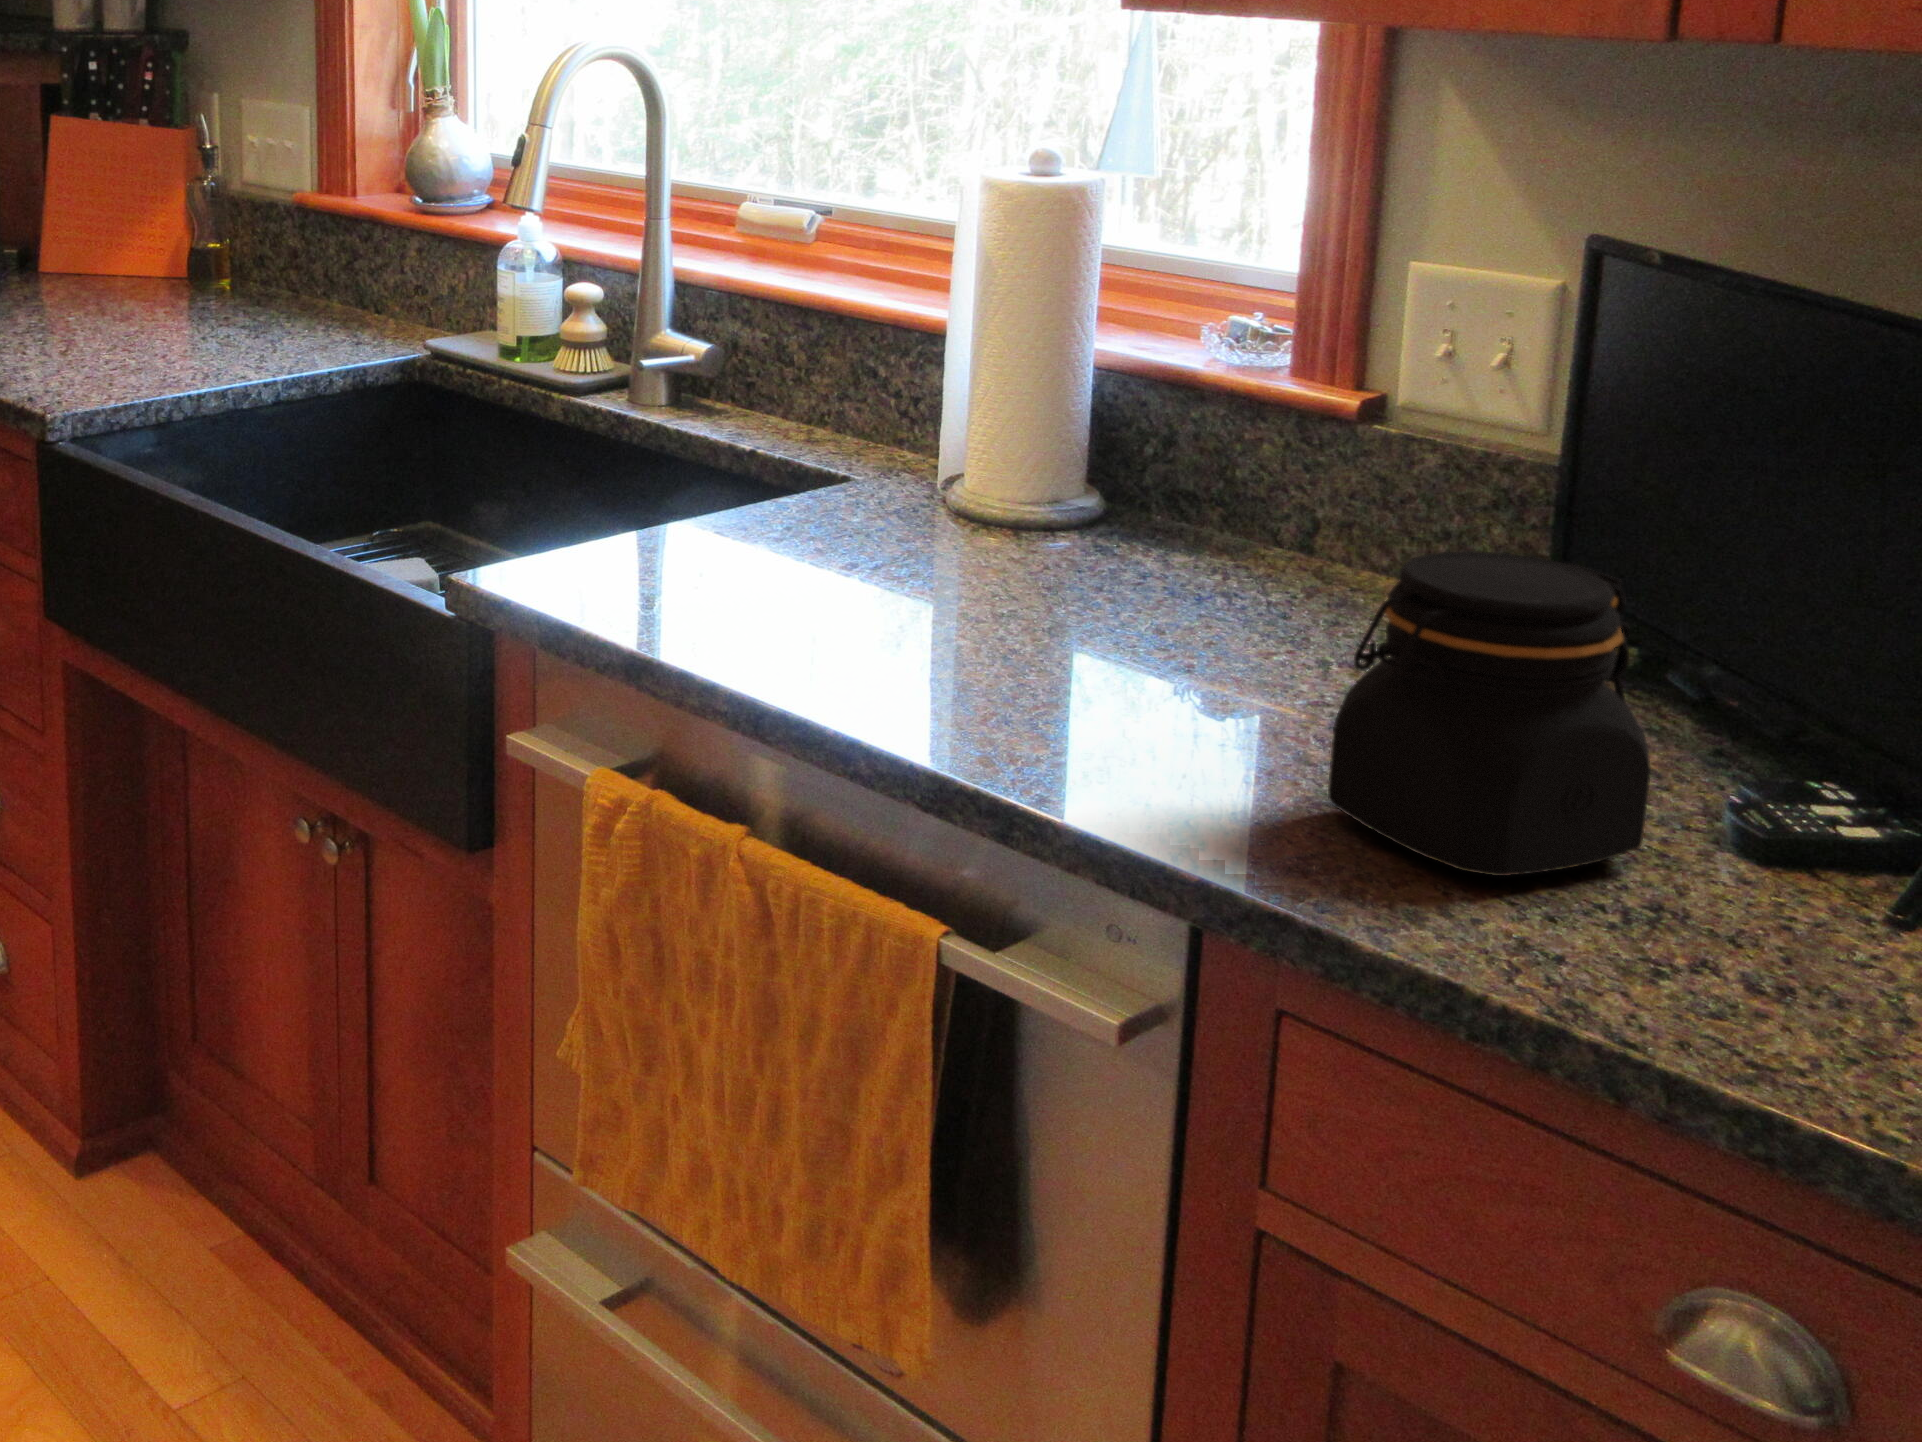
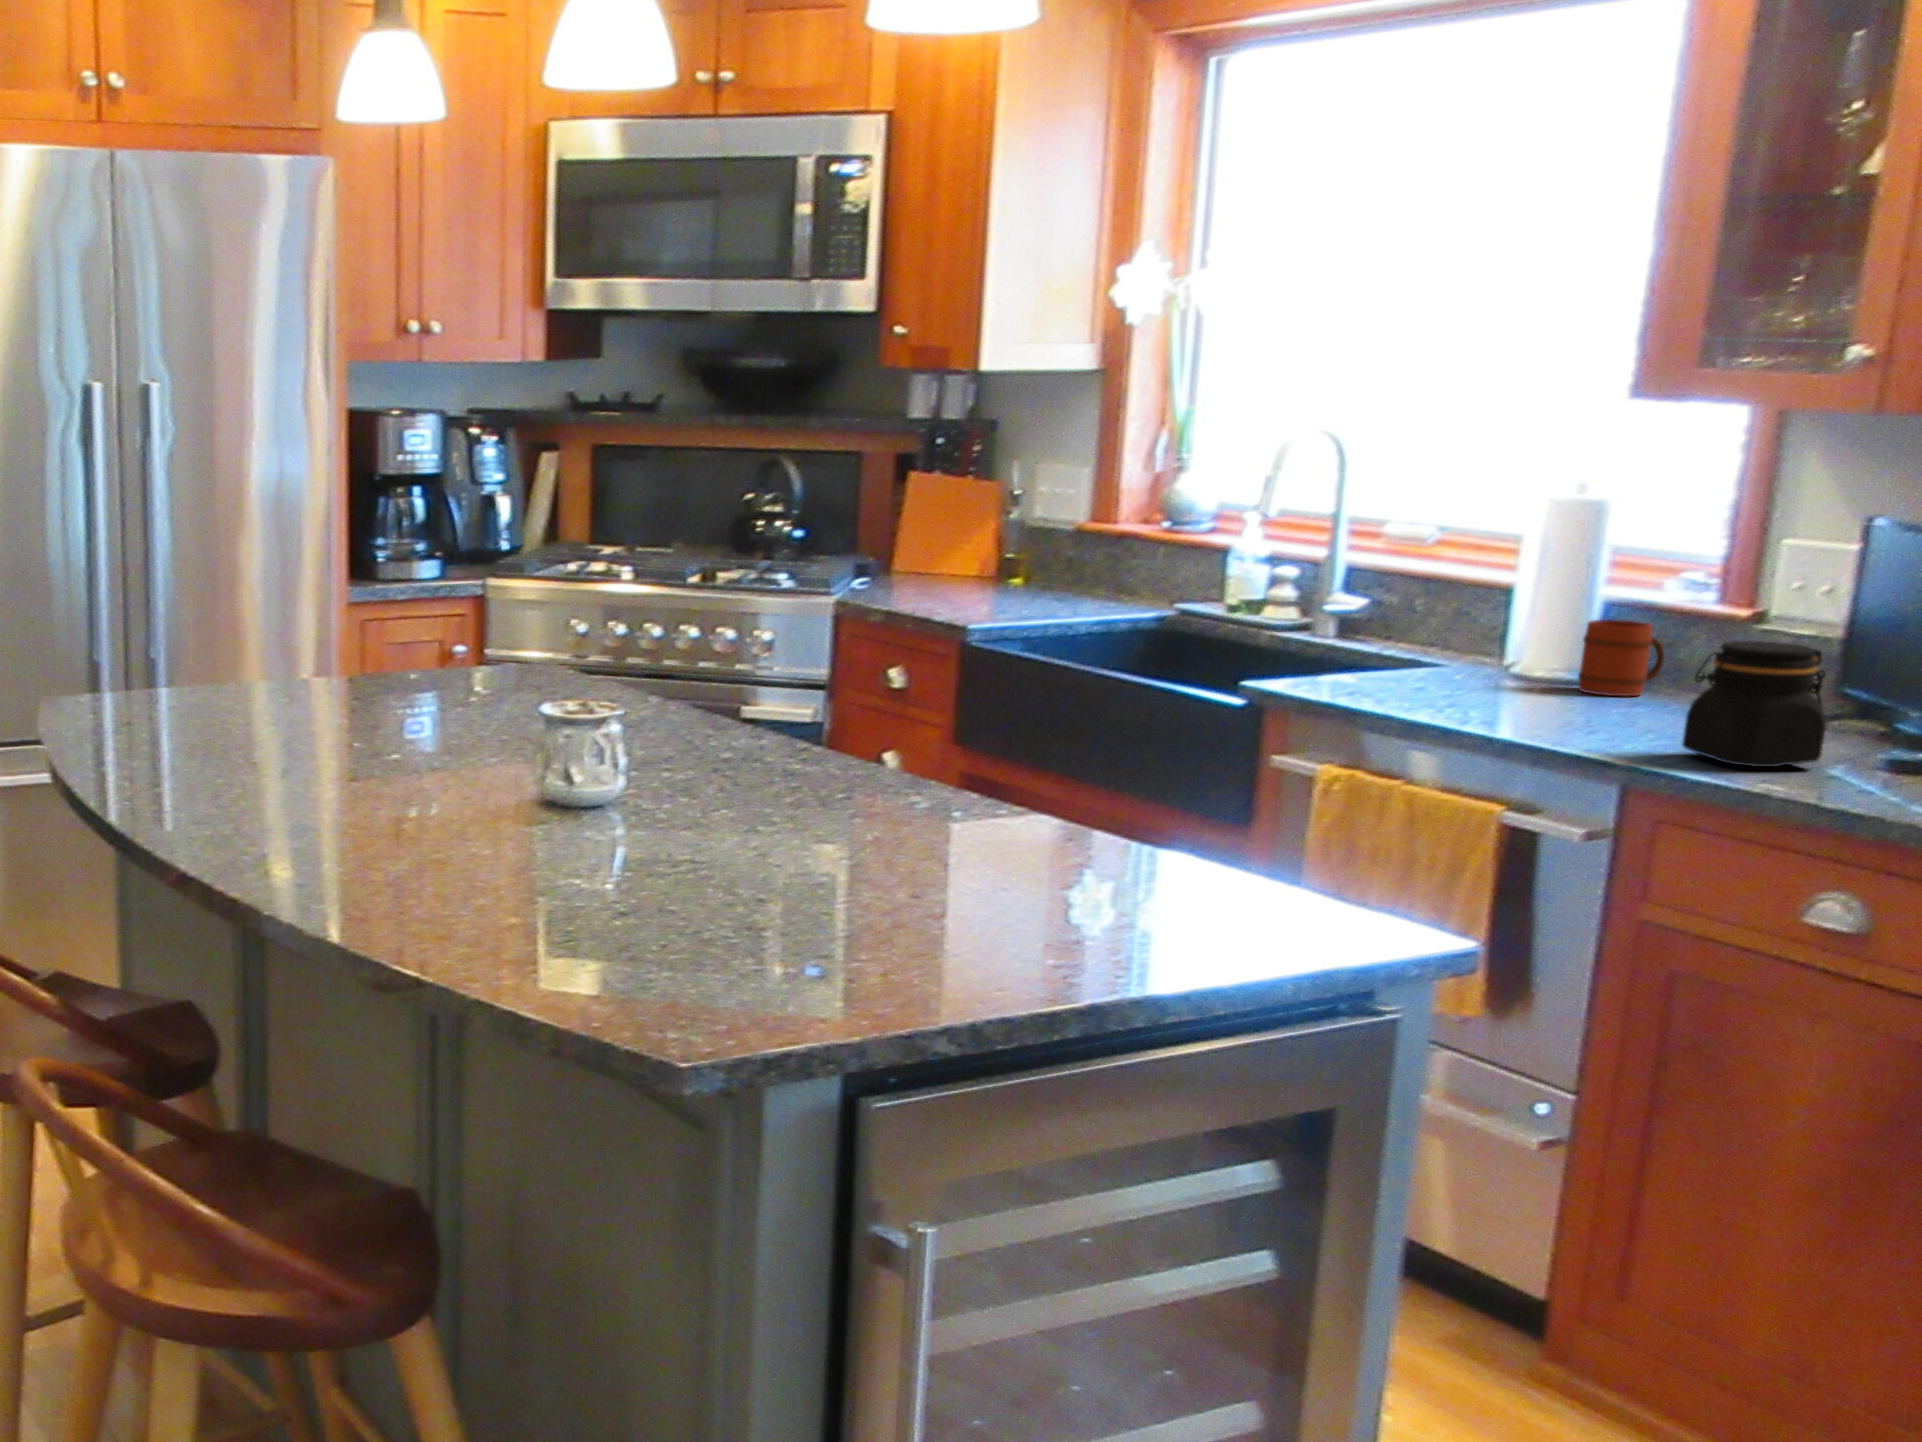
mug: none [1068,408,1217,562] -> present [1578,620,1664,696]

